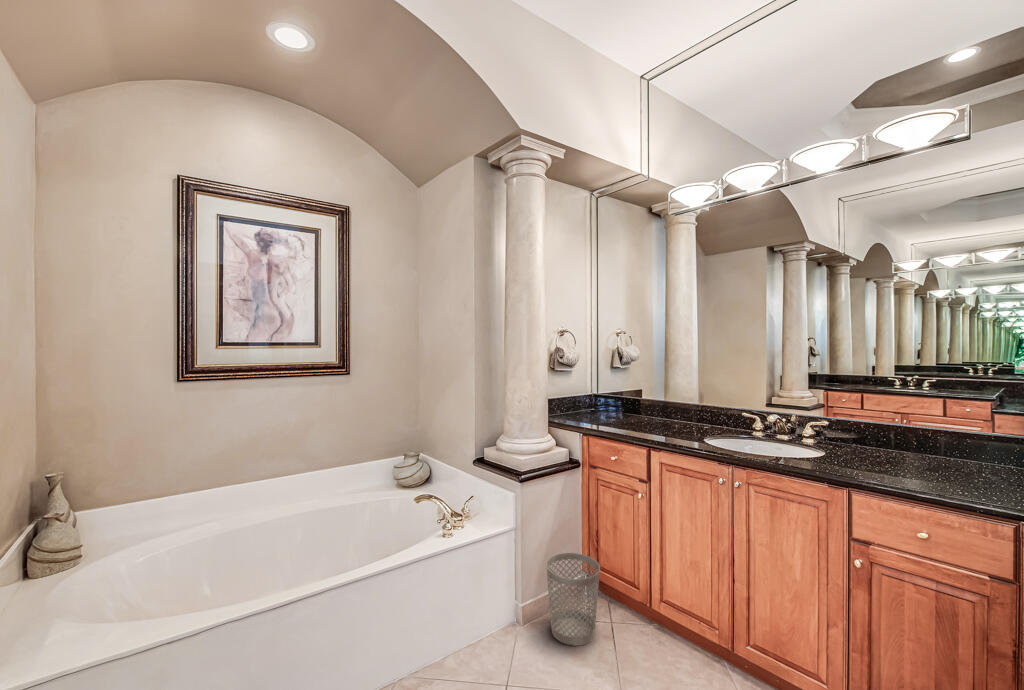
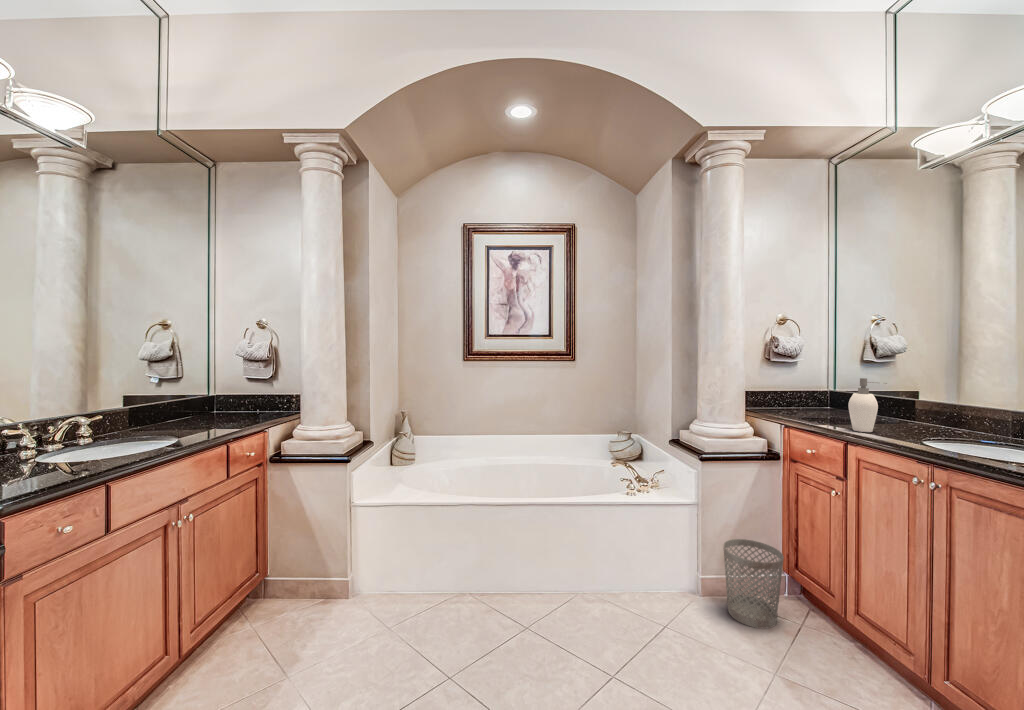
soap dispenser: none [641,388,670,435] -> present [848,378,887,432]

